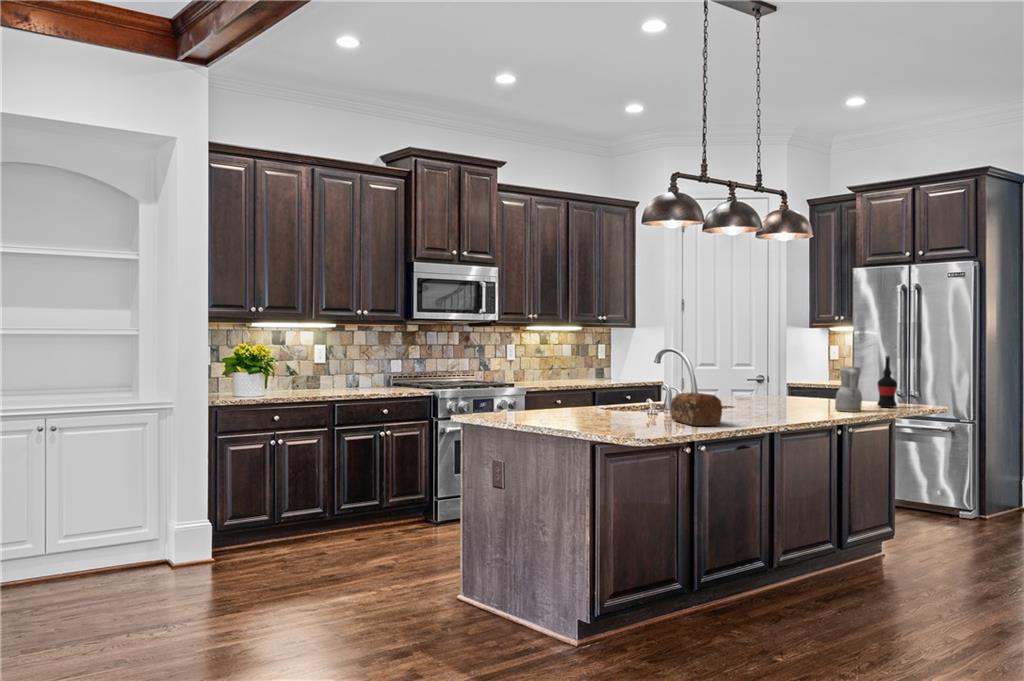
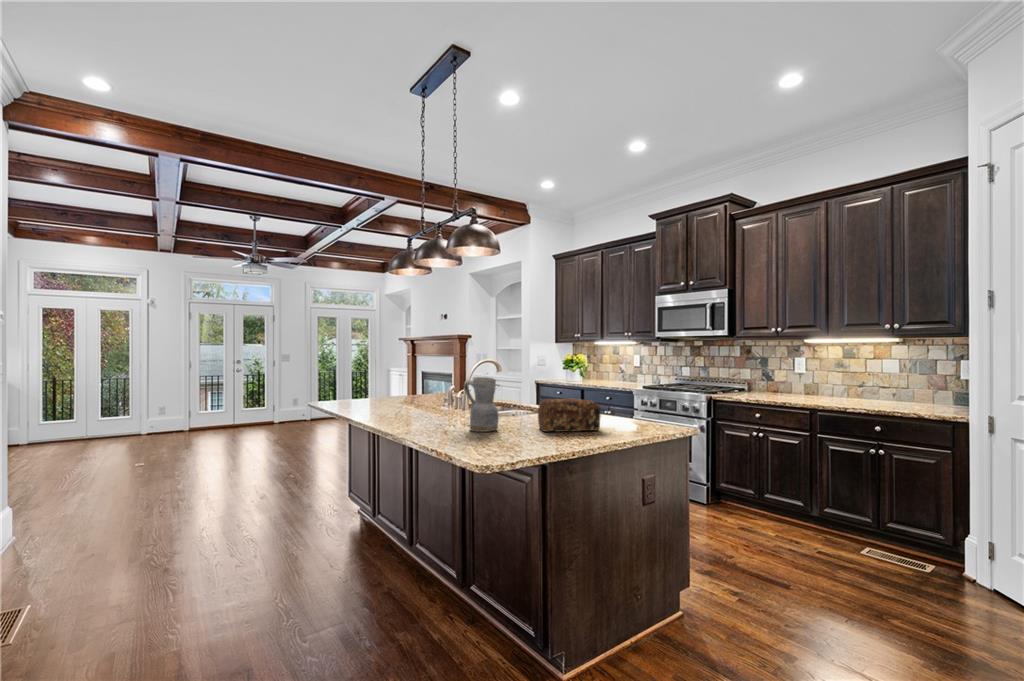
wine bottle: present [877,356,897,407] -> none [518,369,543,443]
bread loaf: present [670,393,722,426] -> present [538,398,600,432]

